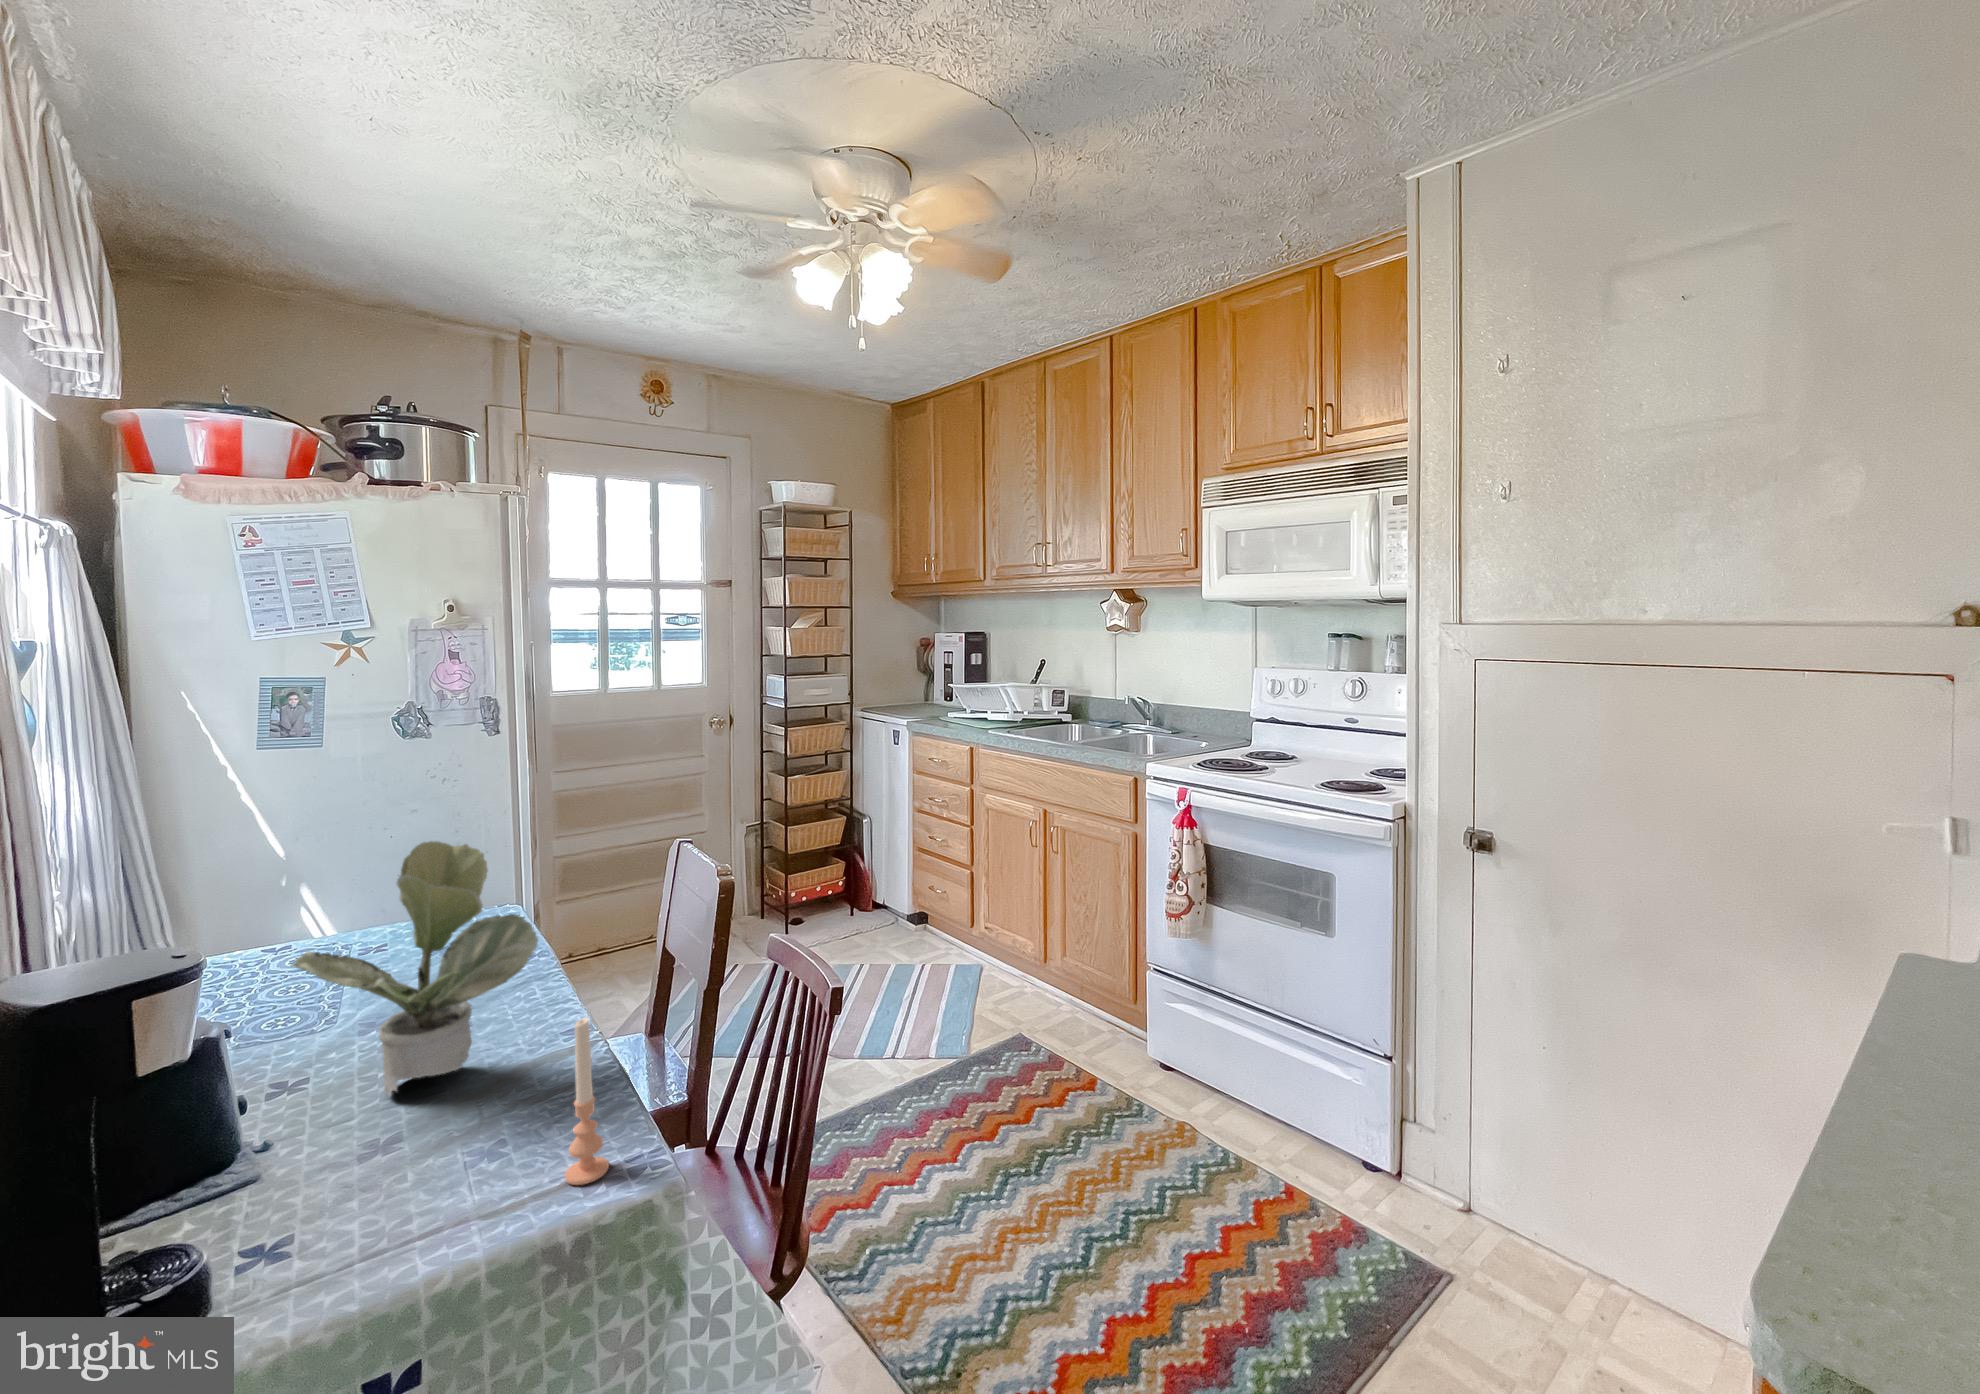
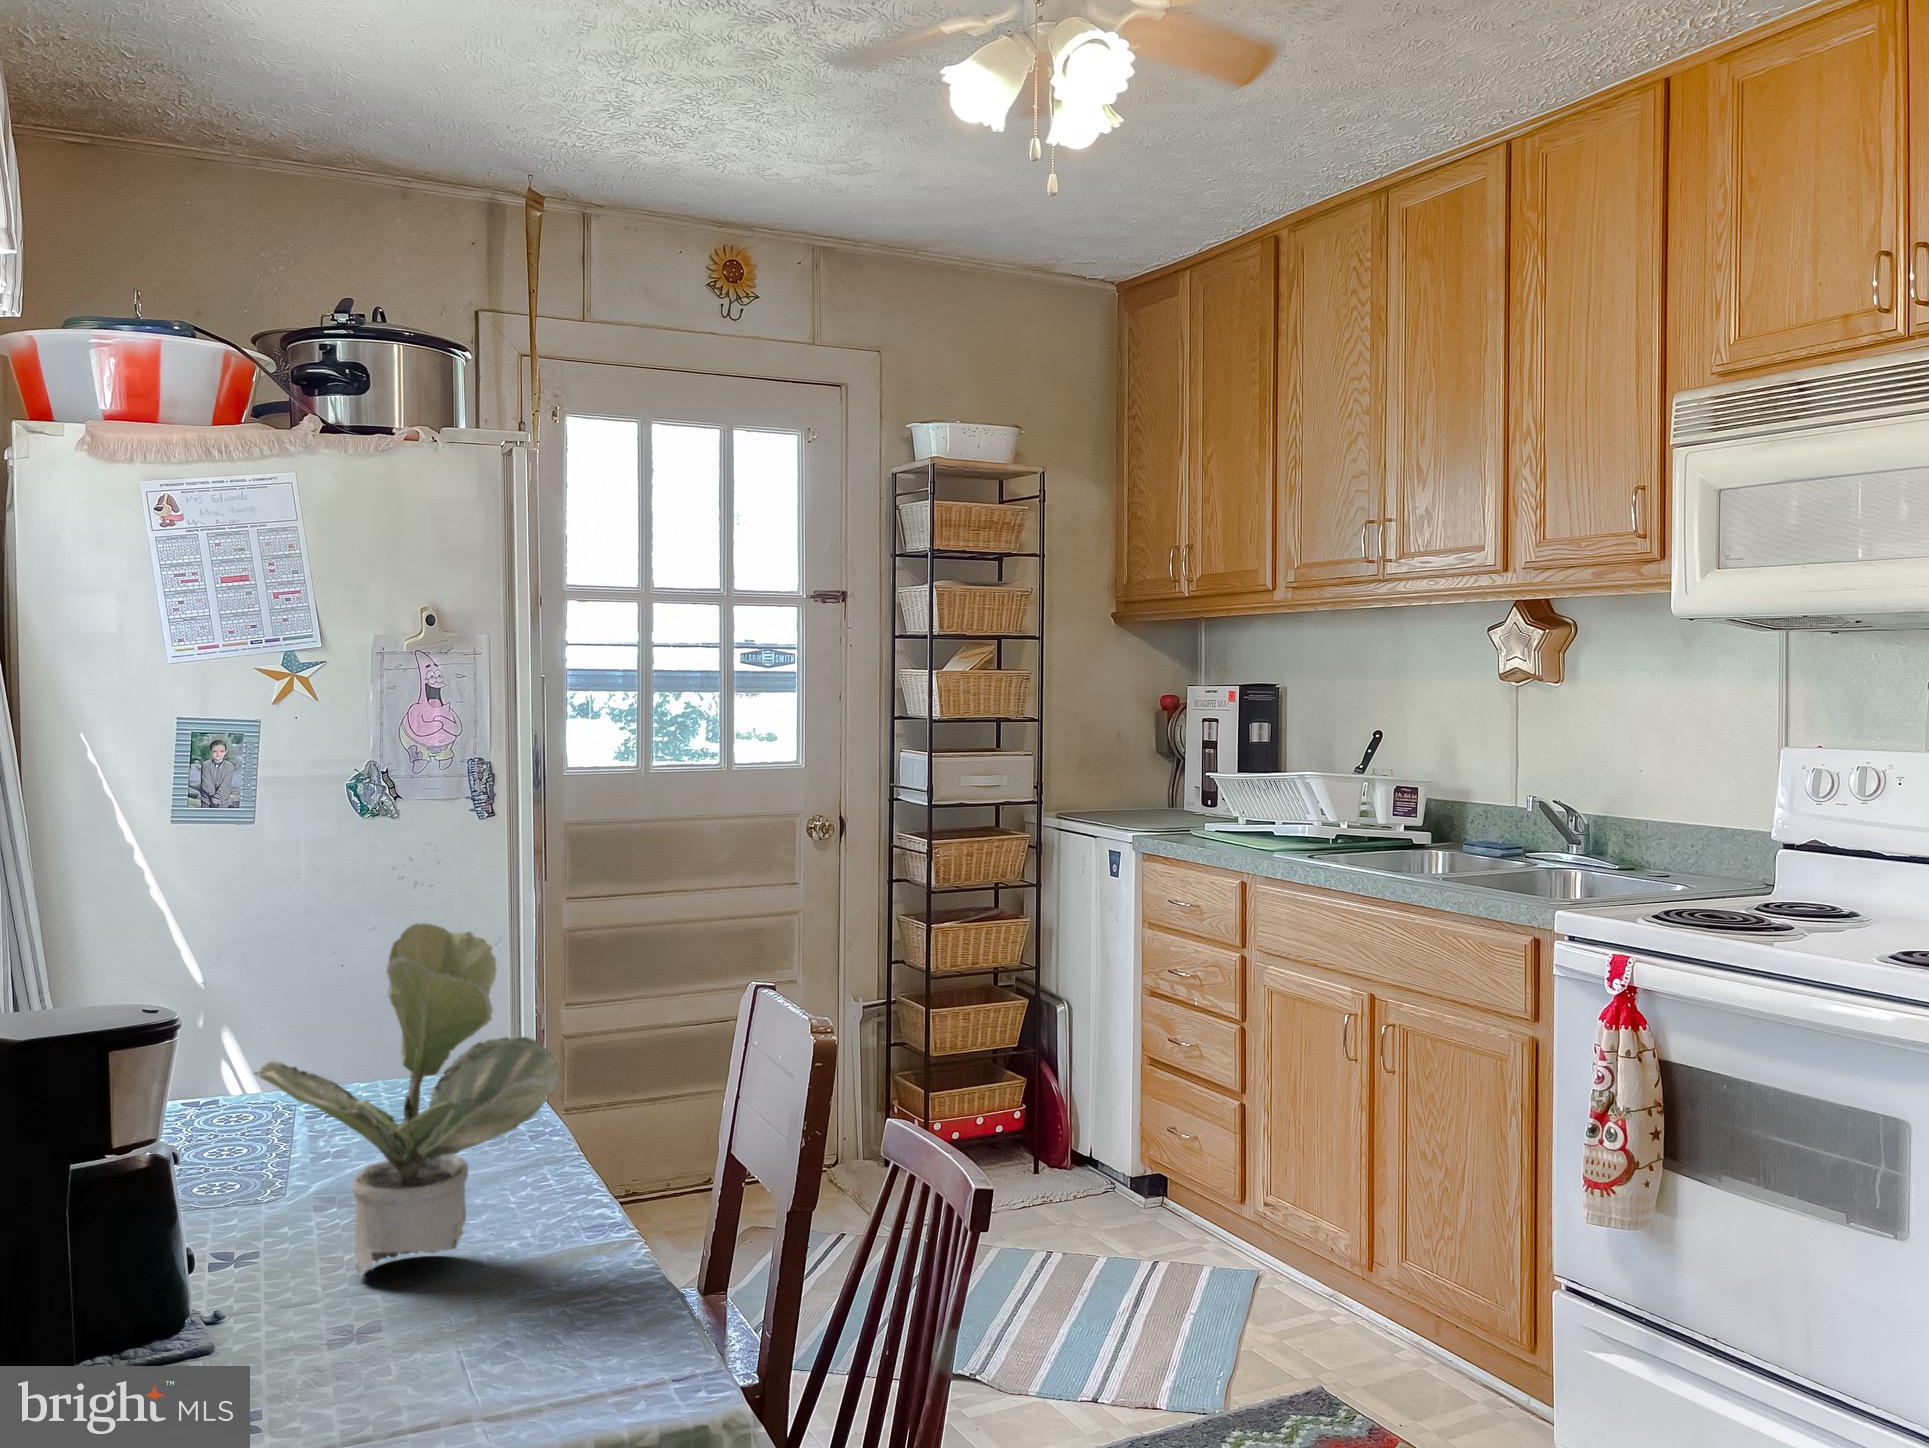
candle: present [565,1018,609,1185] -> none [591,1161,649,1399]

